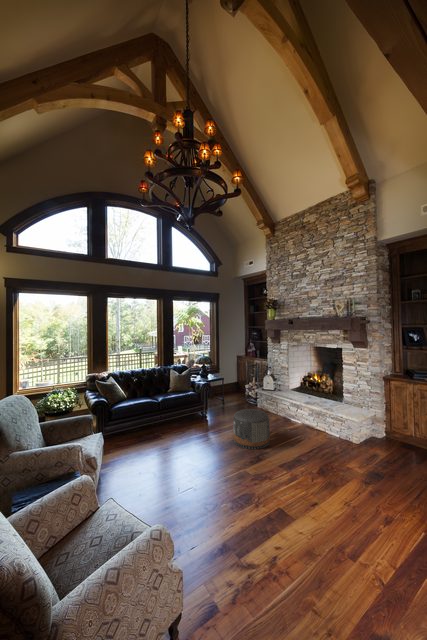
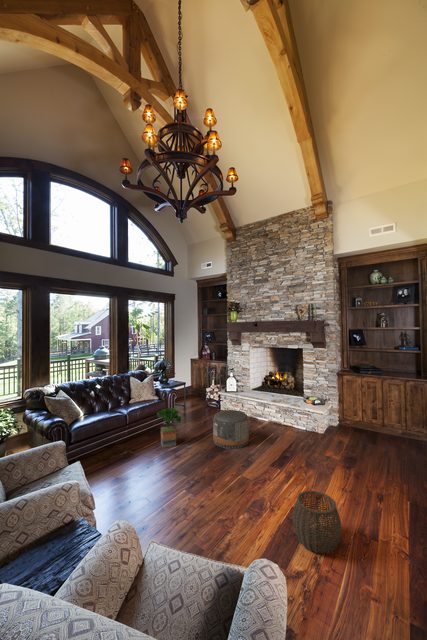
potted tree: none [179,402,203,440] -> present [157,408,181,448]
woven basket: none [263,510,318,589] -> present [293,490,342,553]

